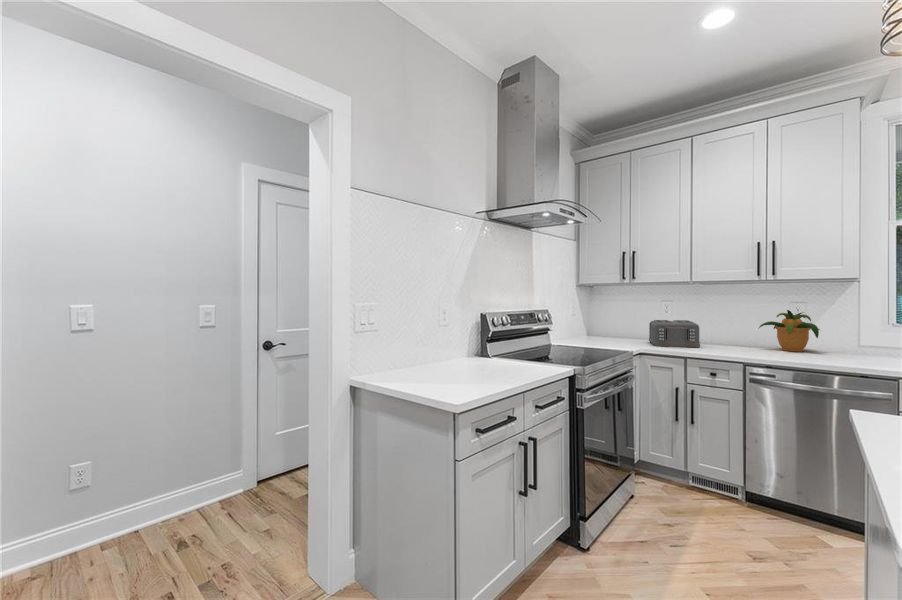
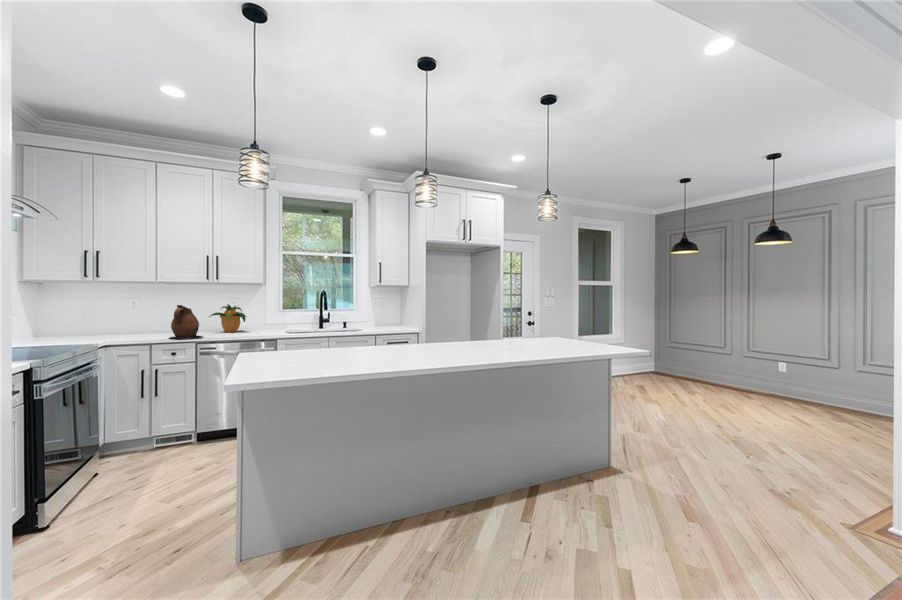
ceramic pitcher: none [705,310,755,357] -> present [170,305,203,339]
toaster: present [649,320,700,347] -> none [114,314,164,338]

